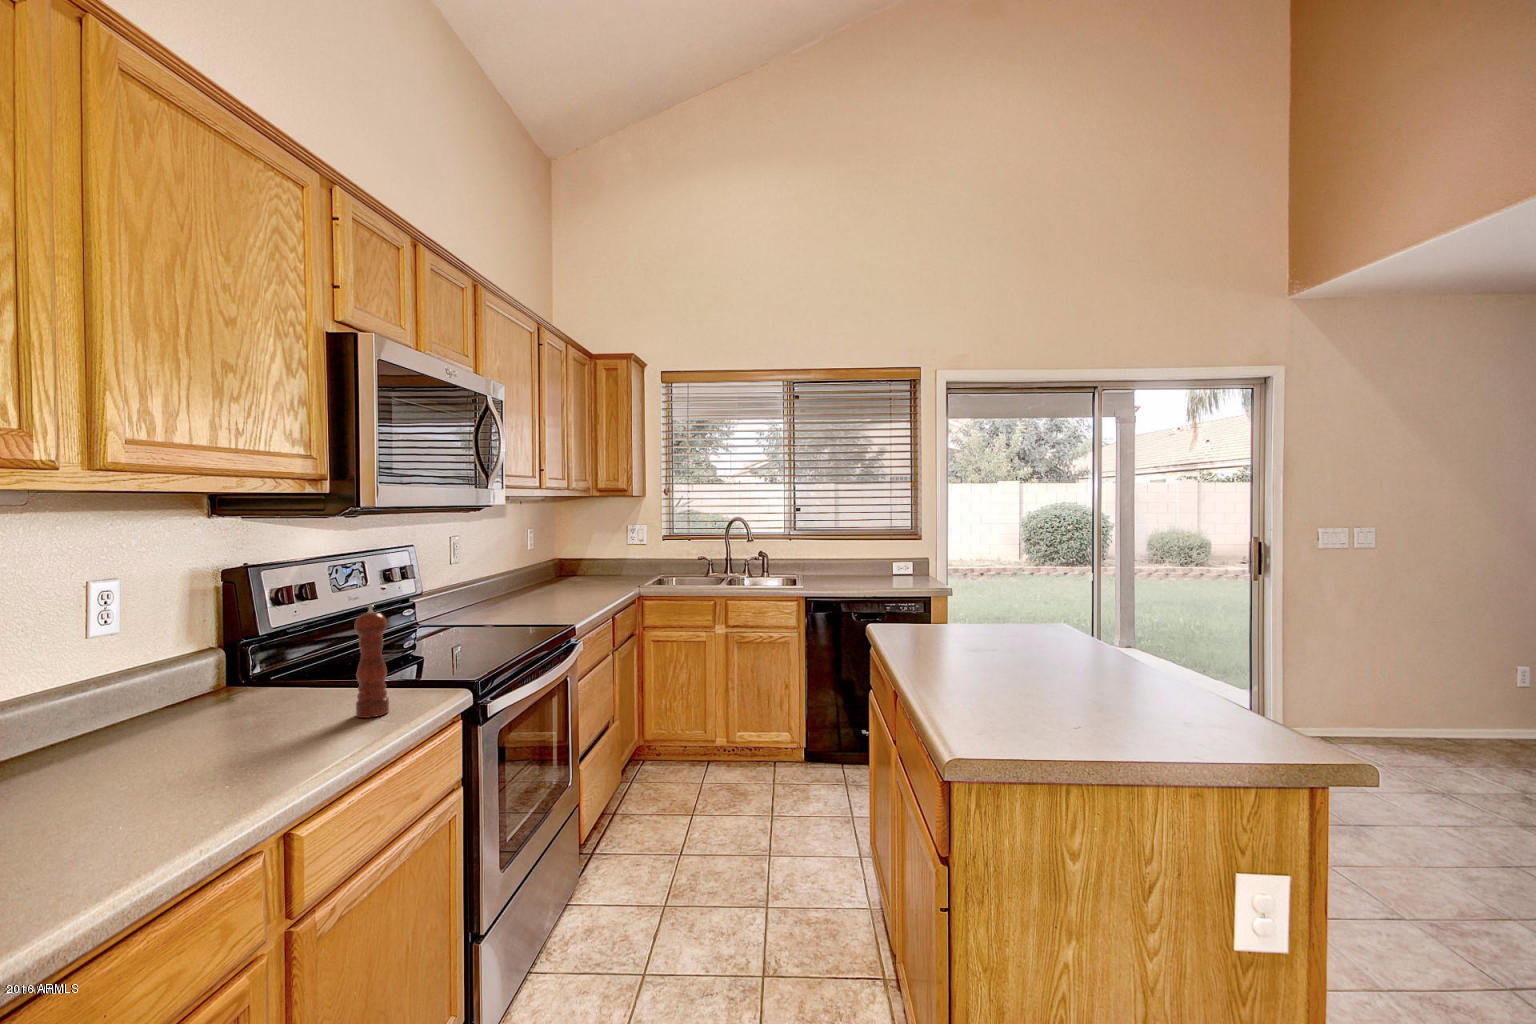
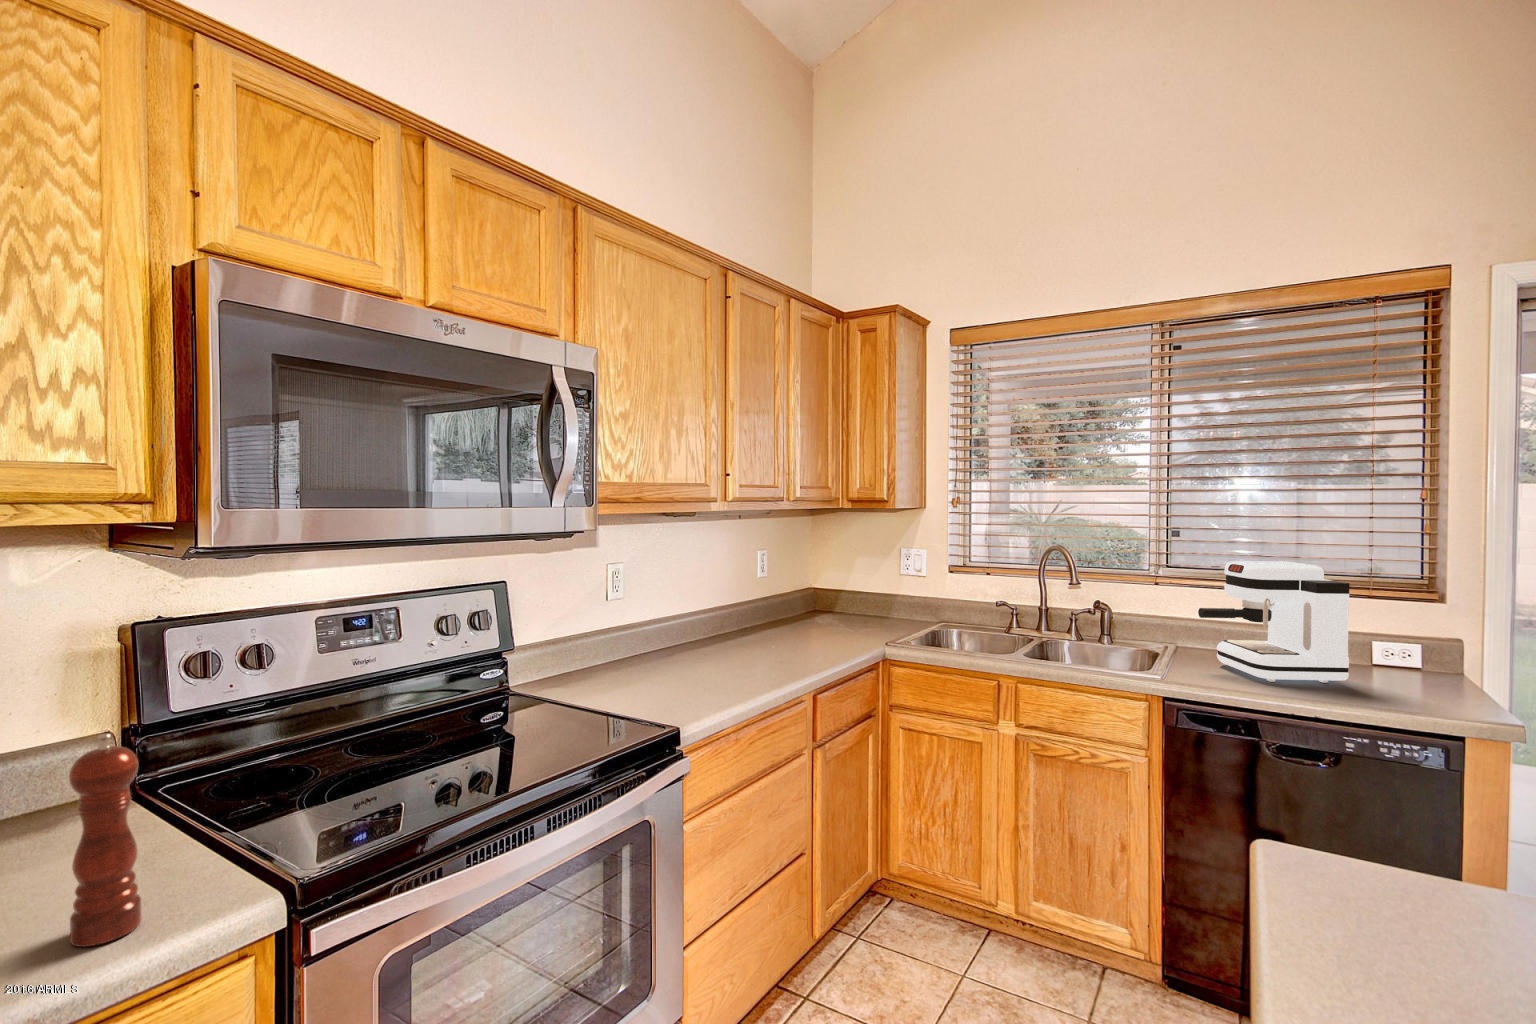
coffee maker: none [817,521,884,584] -> present [1198,561,1350,683]

